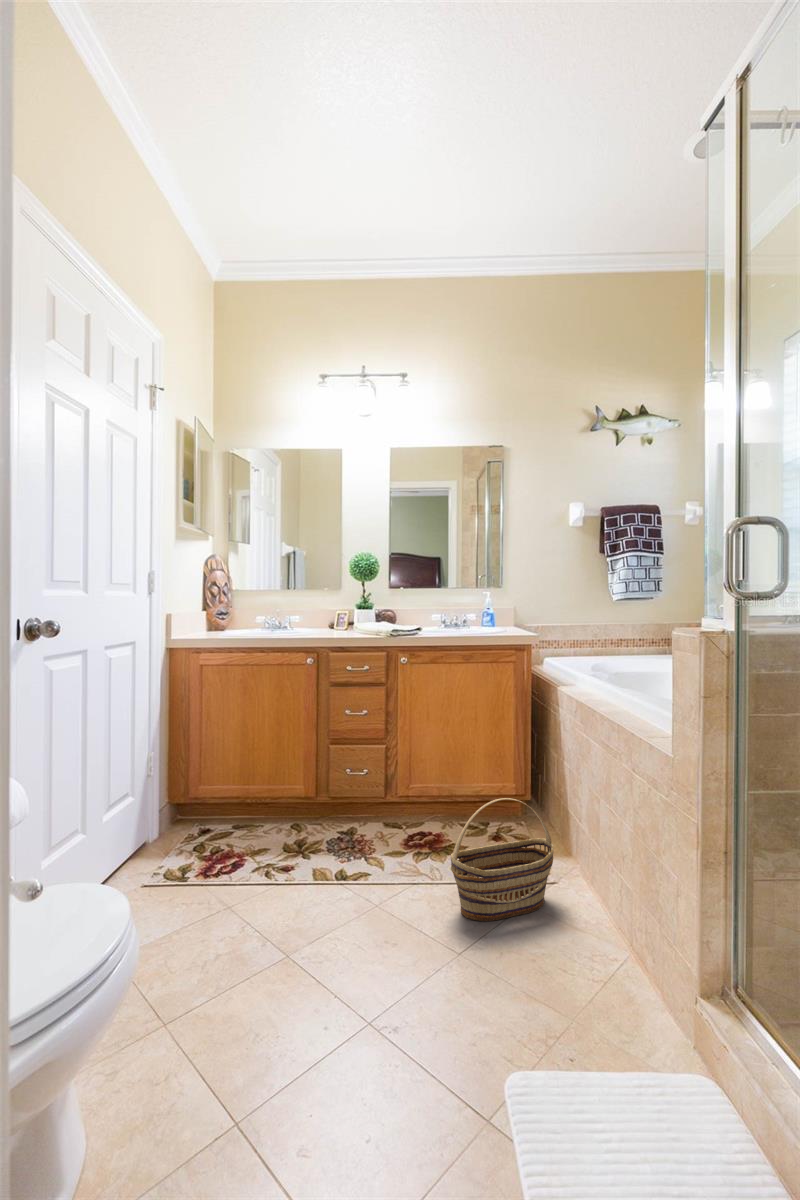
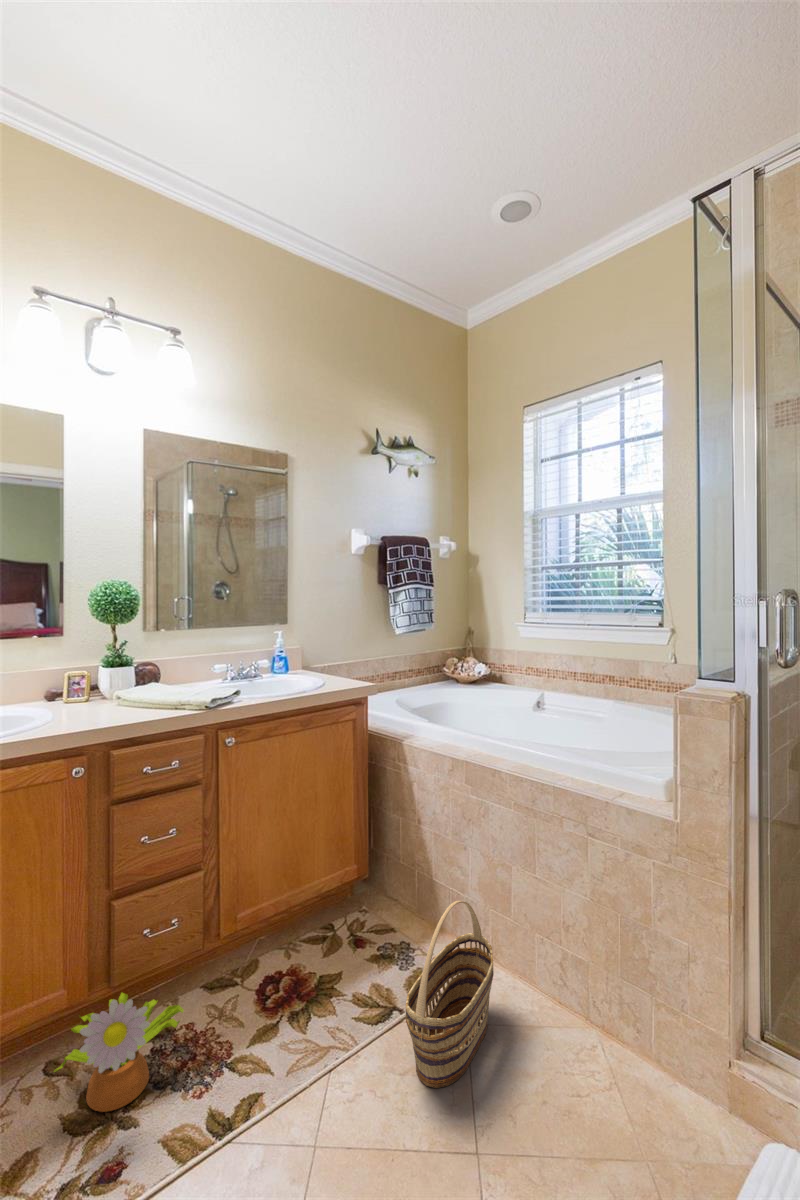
decorative plant: none [281,787,352,851] -> present [54,993,184,1112]

